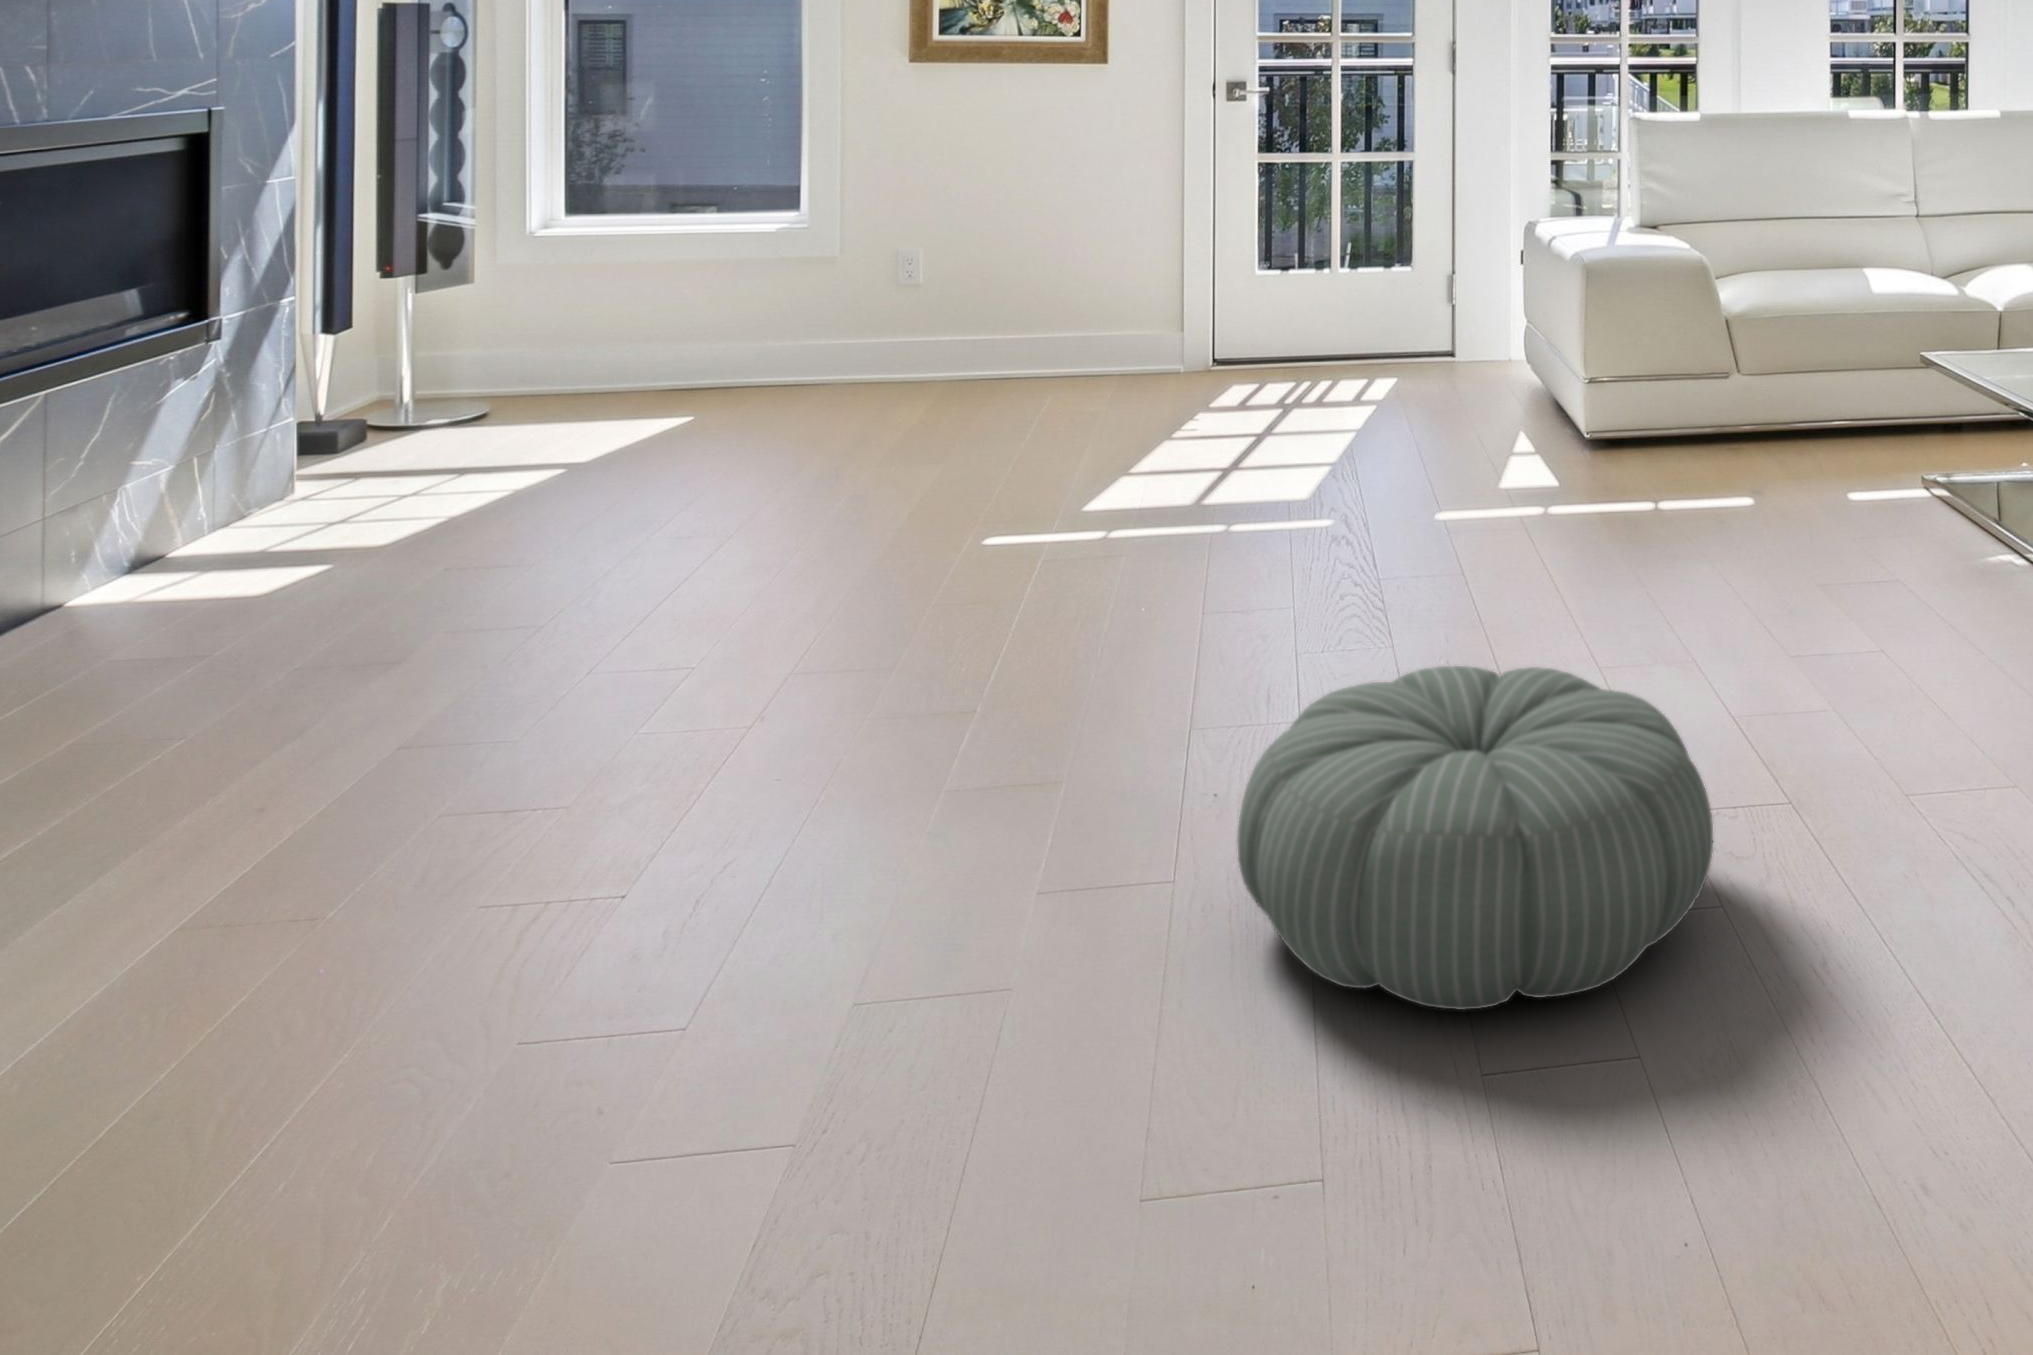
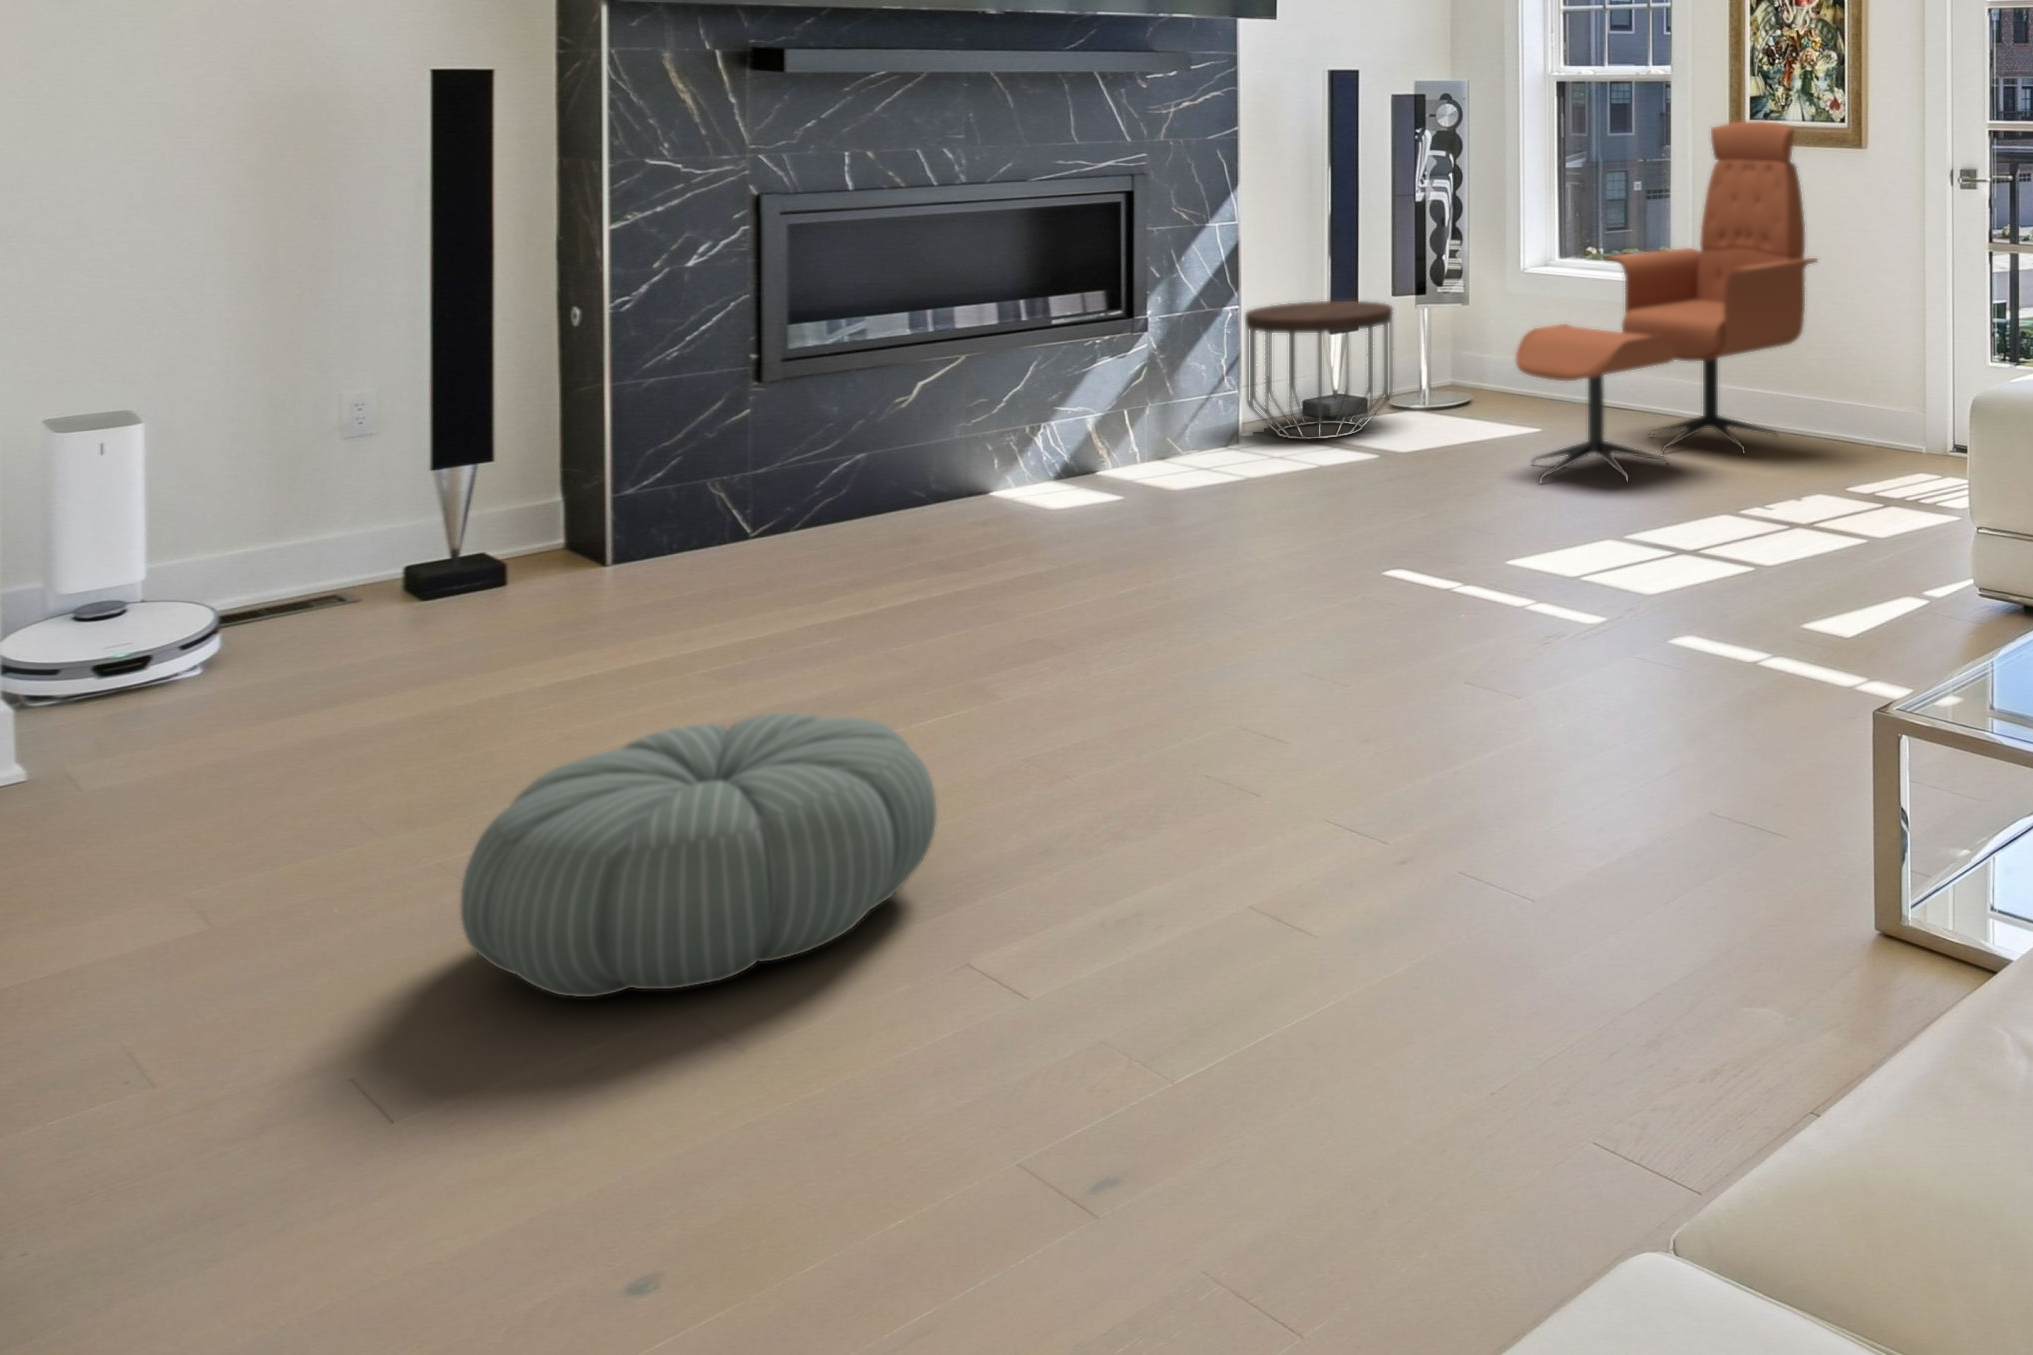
lounge chair: none [817,35,1060,449] -> present [1515,121,1817,481]
side table: none [279,278,511,472] -> present [1245,301,1393,439]

